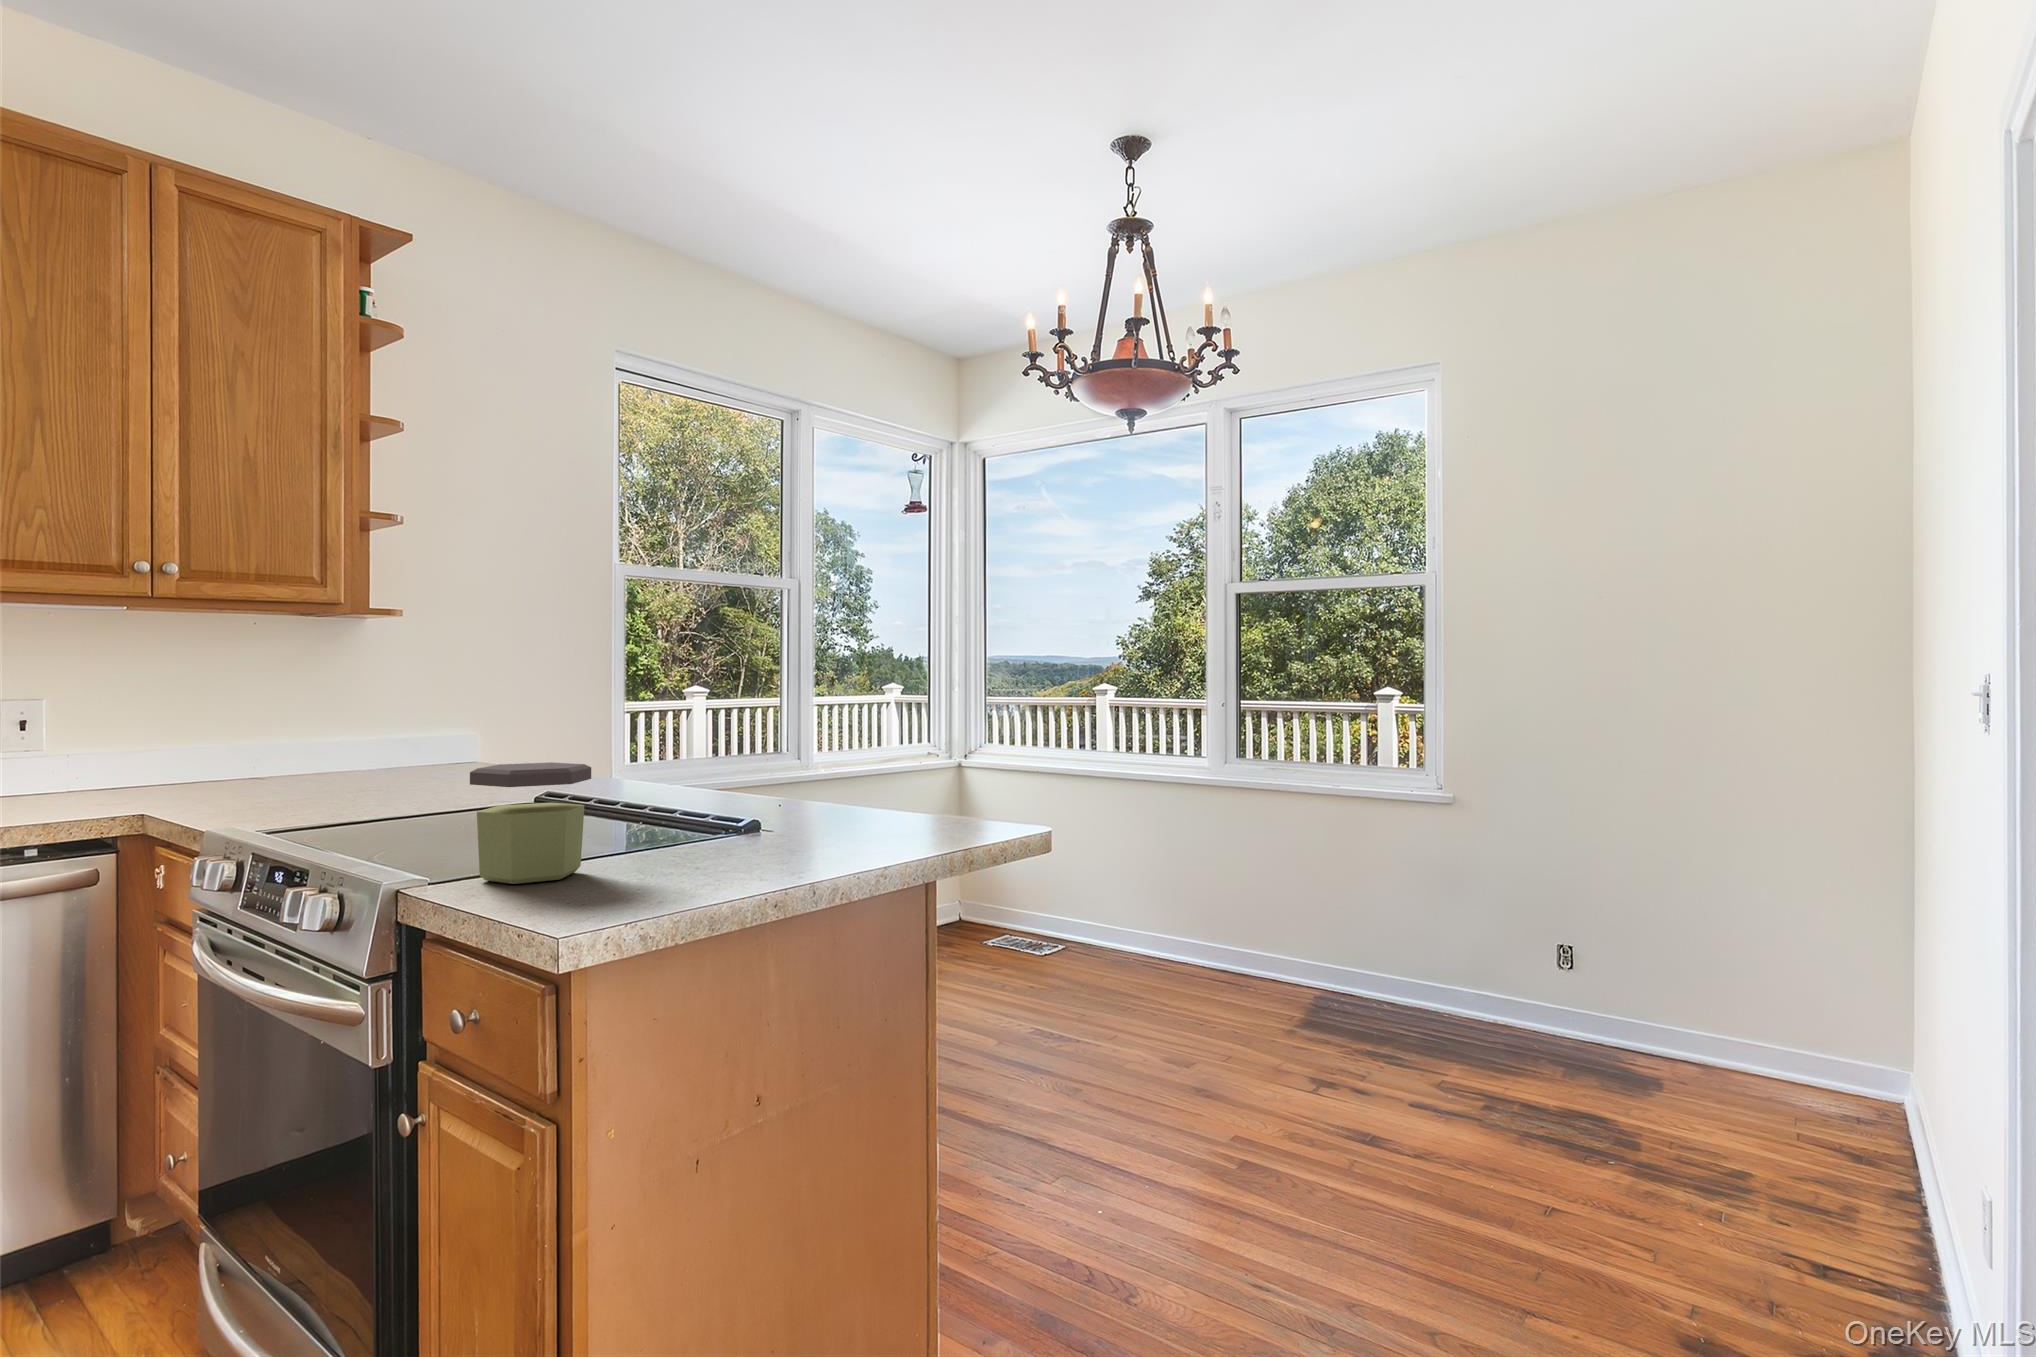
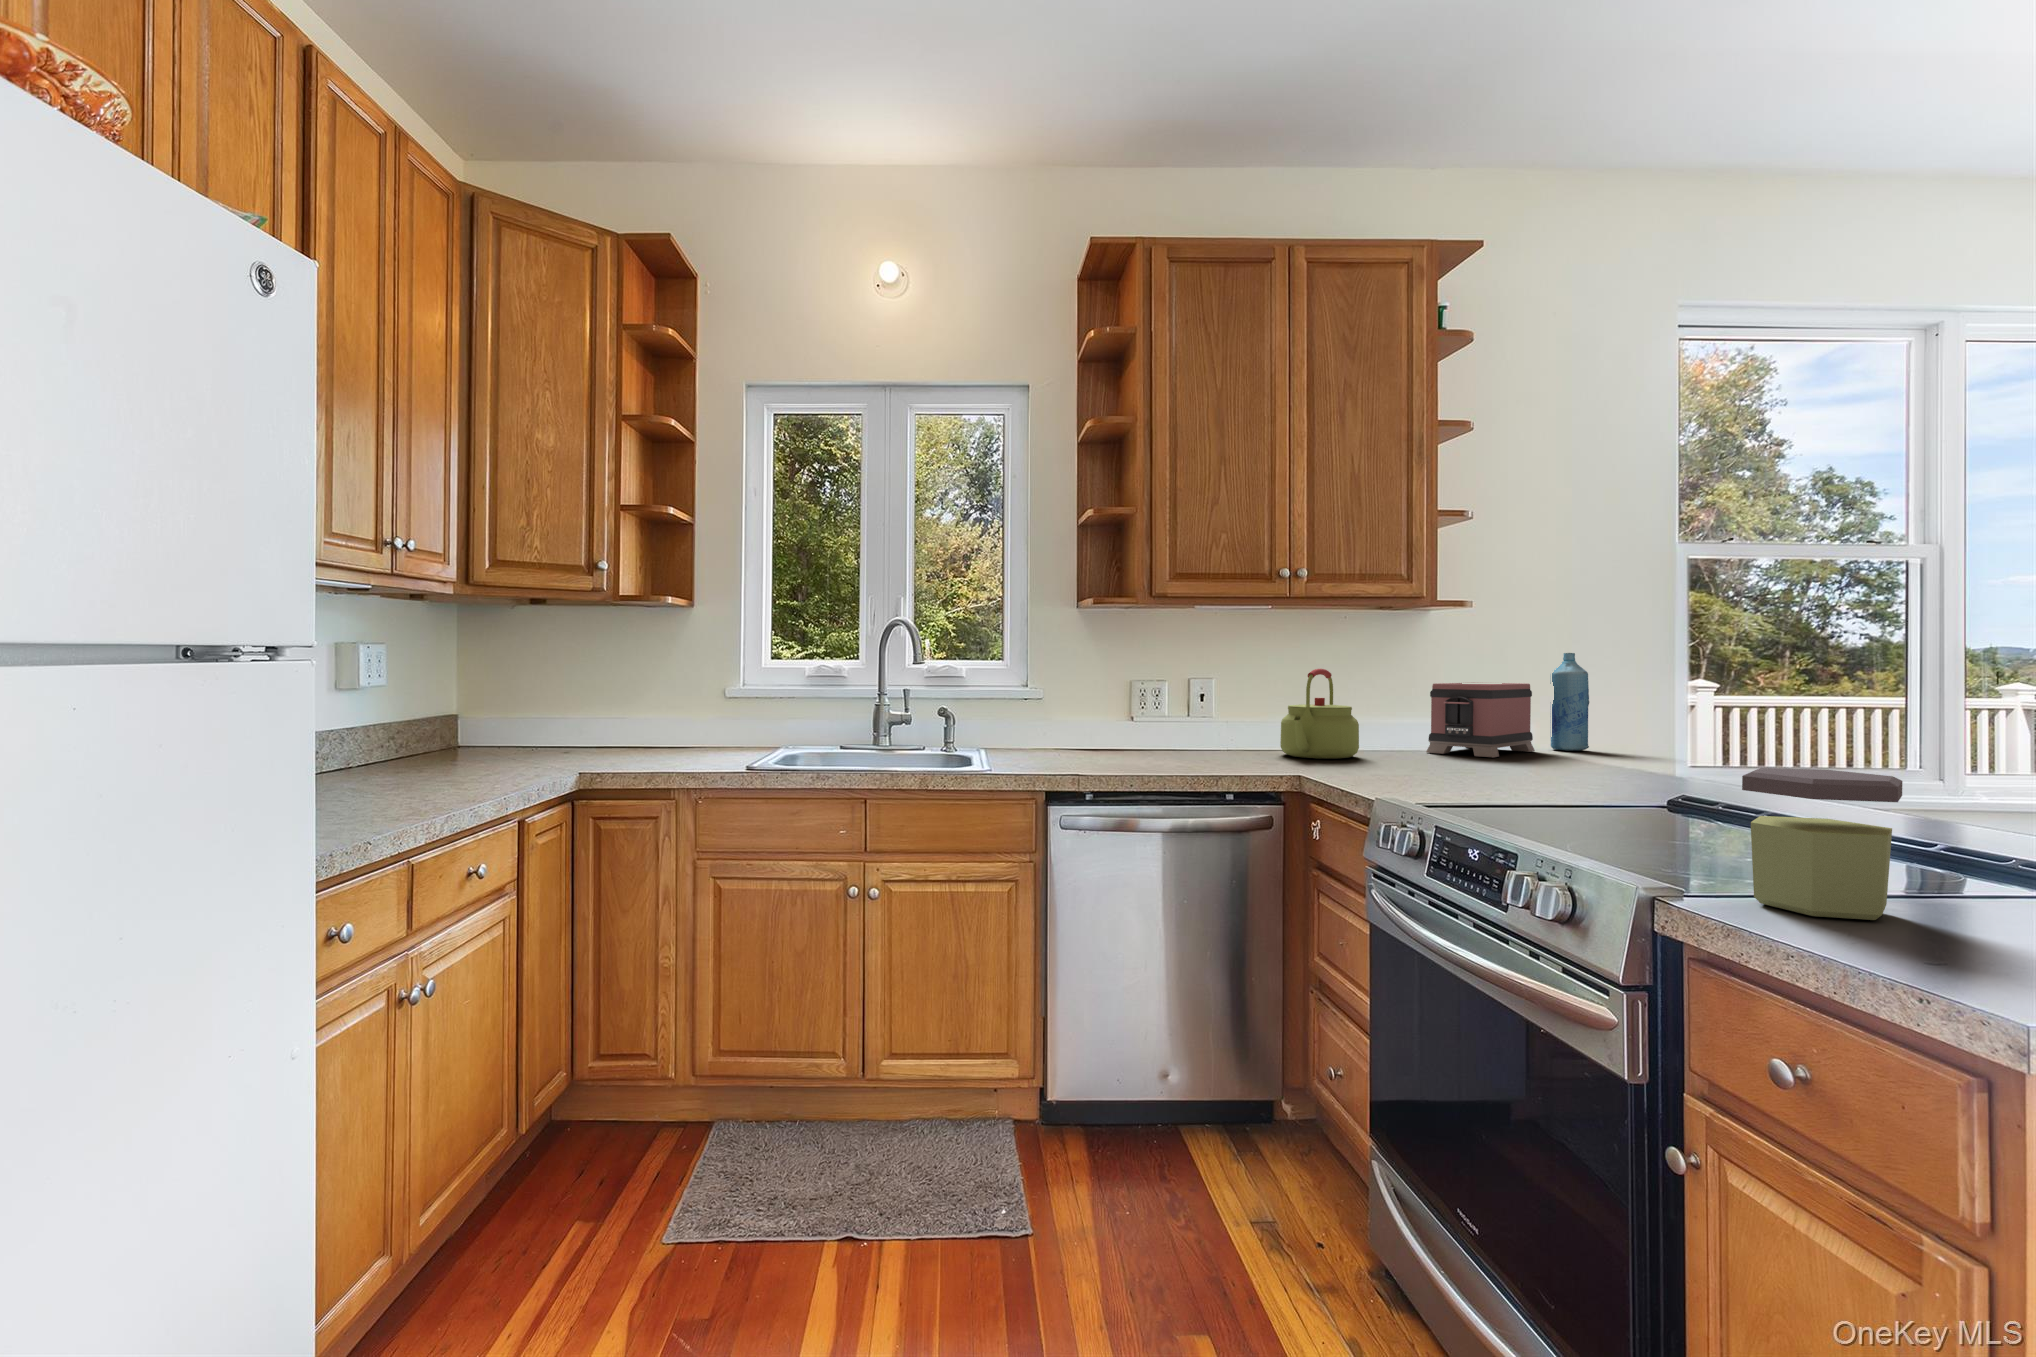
bottle: none [507,669,543,763] -> present [1550,653,1589,750]
kettle: none [146,683,262,791] -> present [1280,669,1359,759]
toaster: none [360,698,488,774] -> present [1426,683,1535,757]

